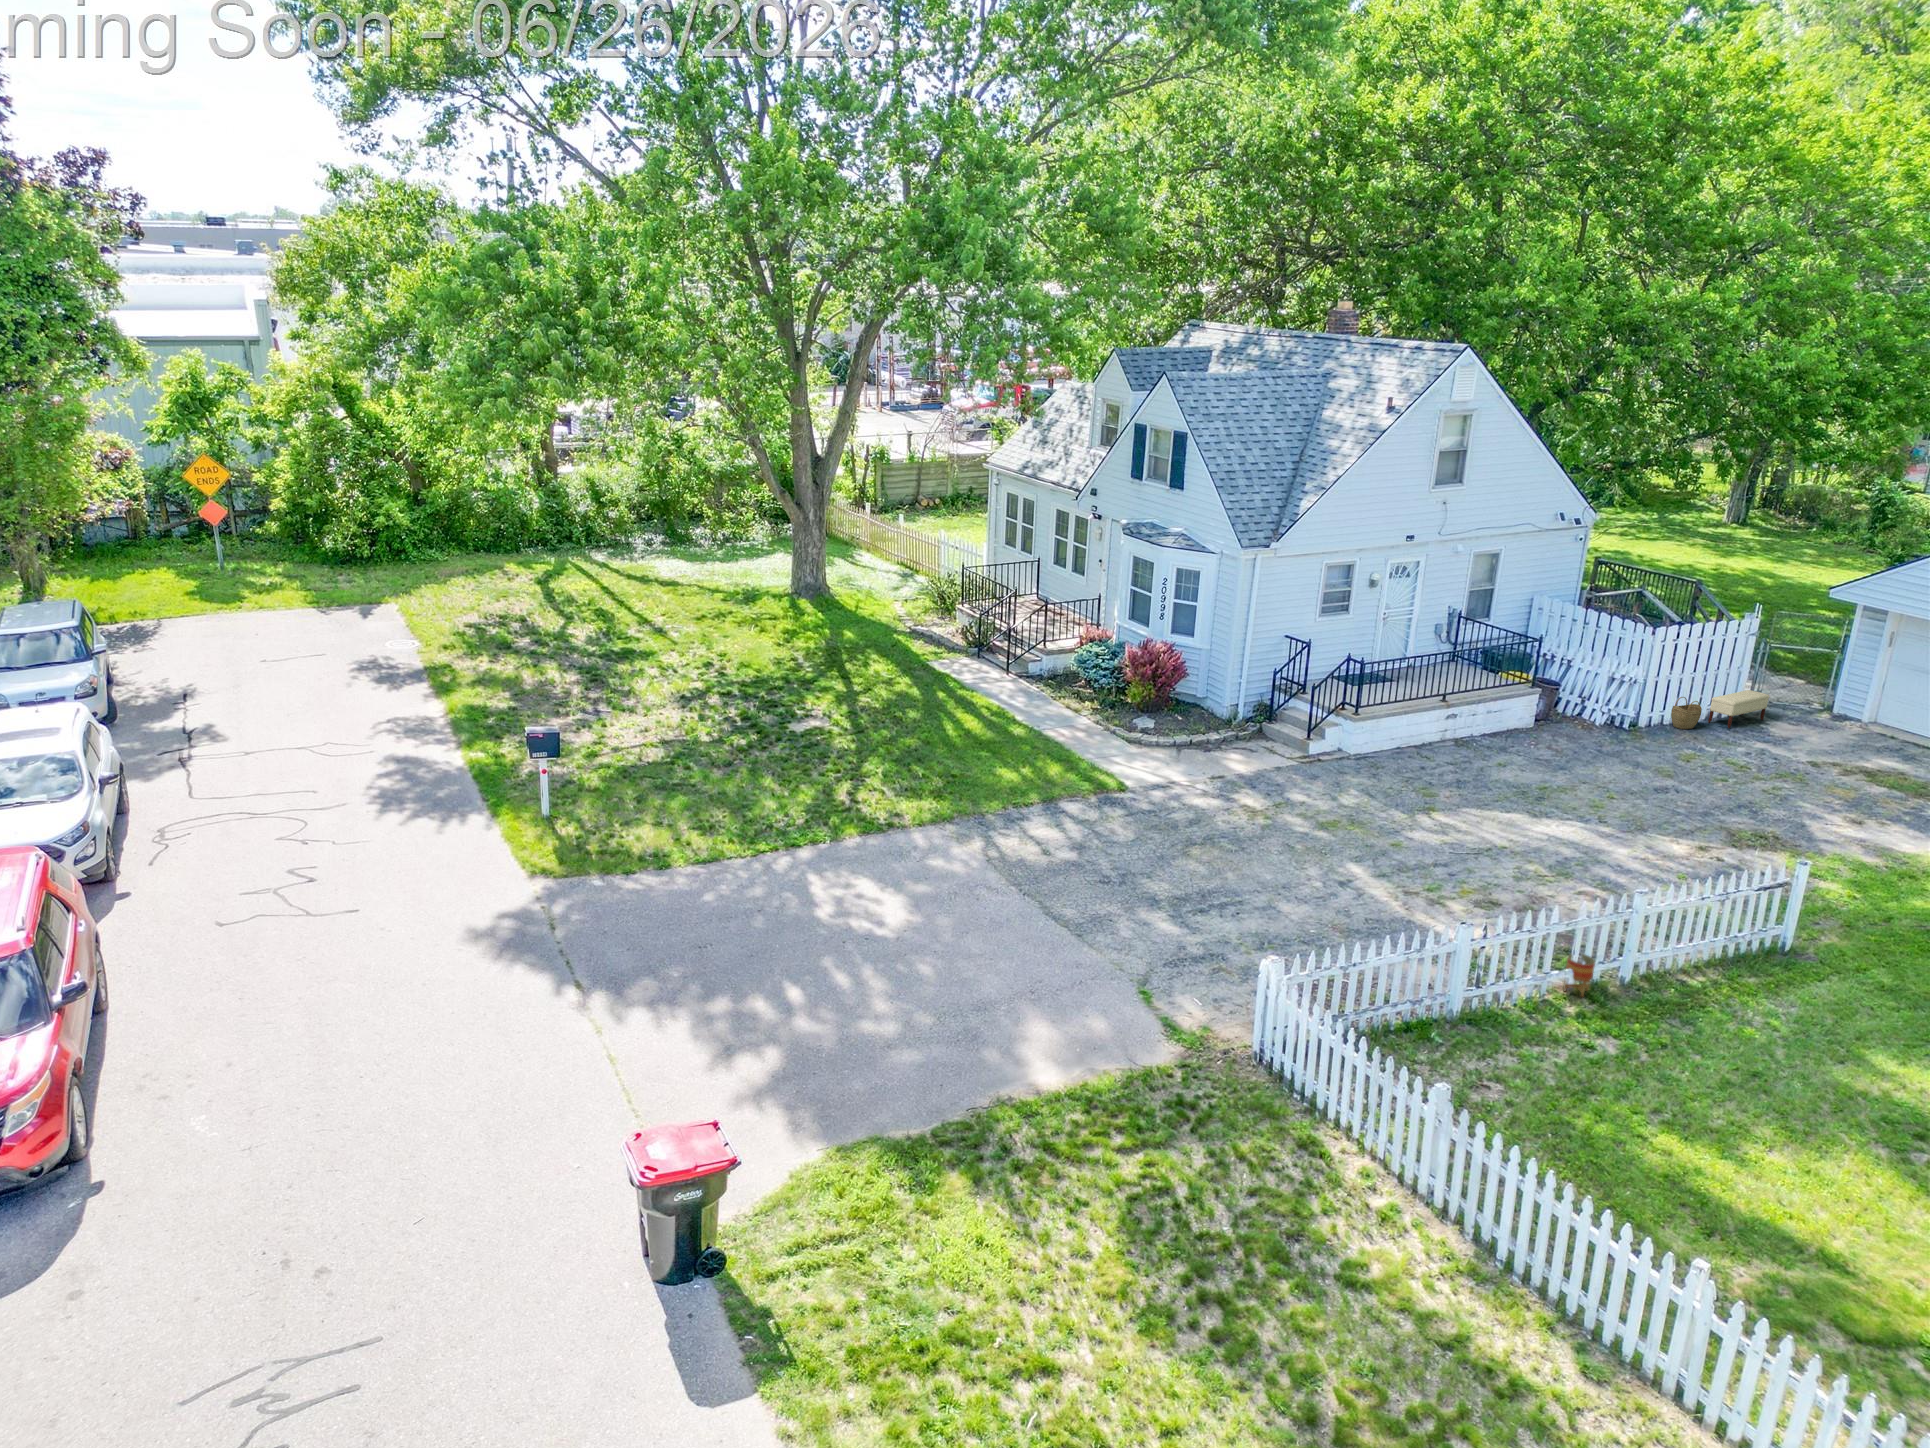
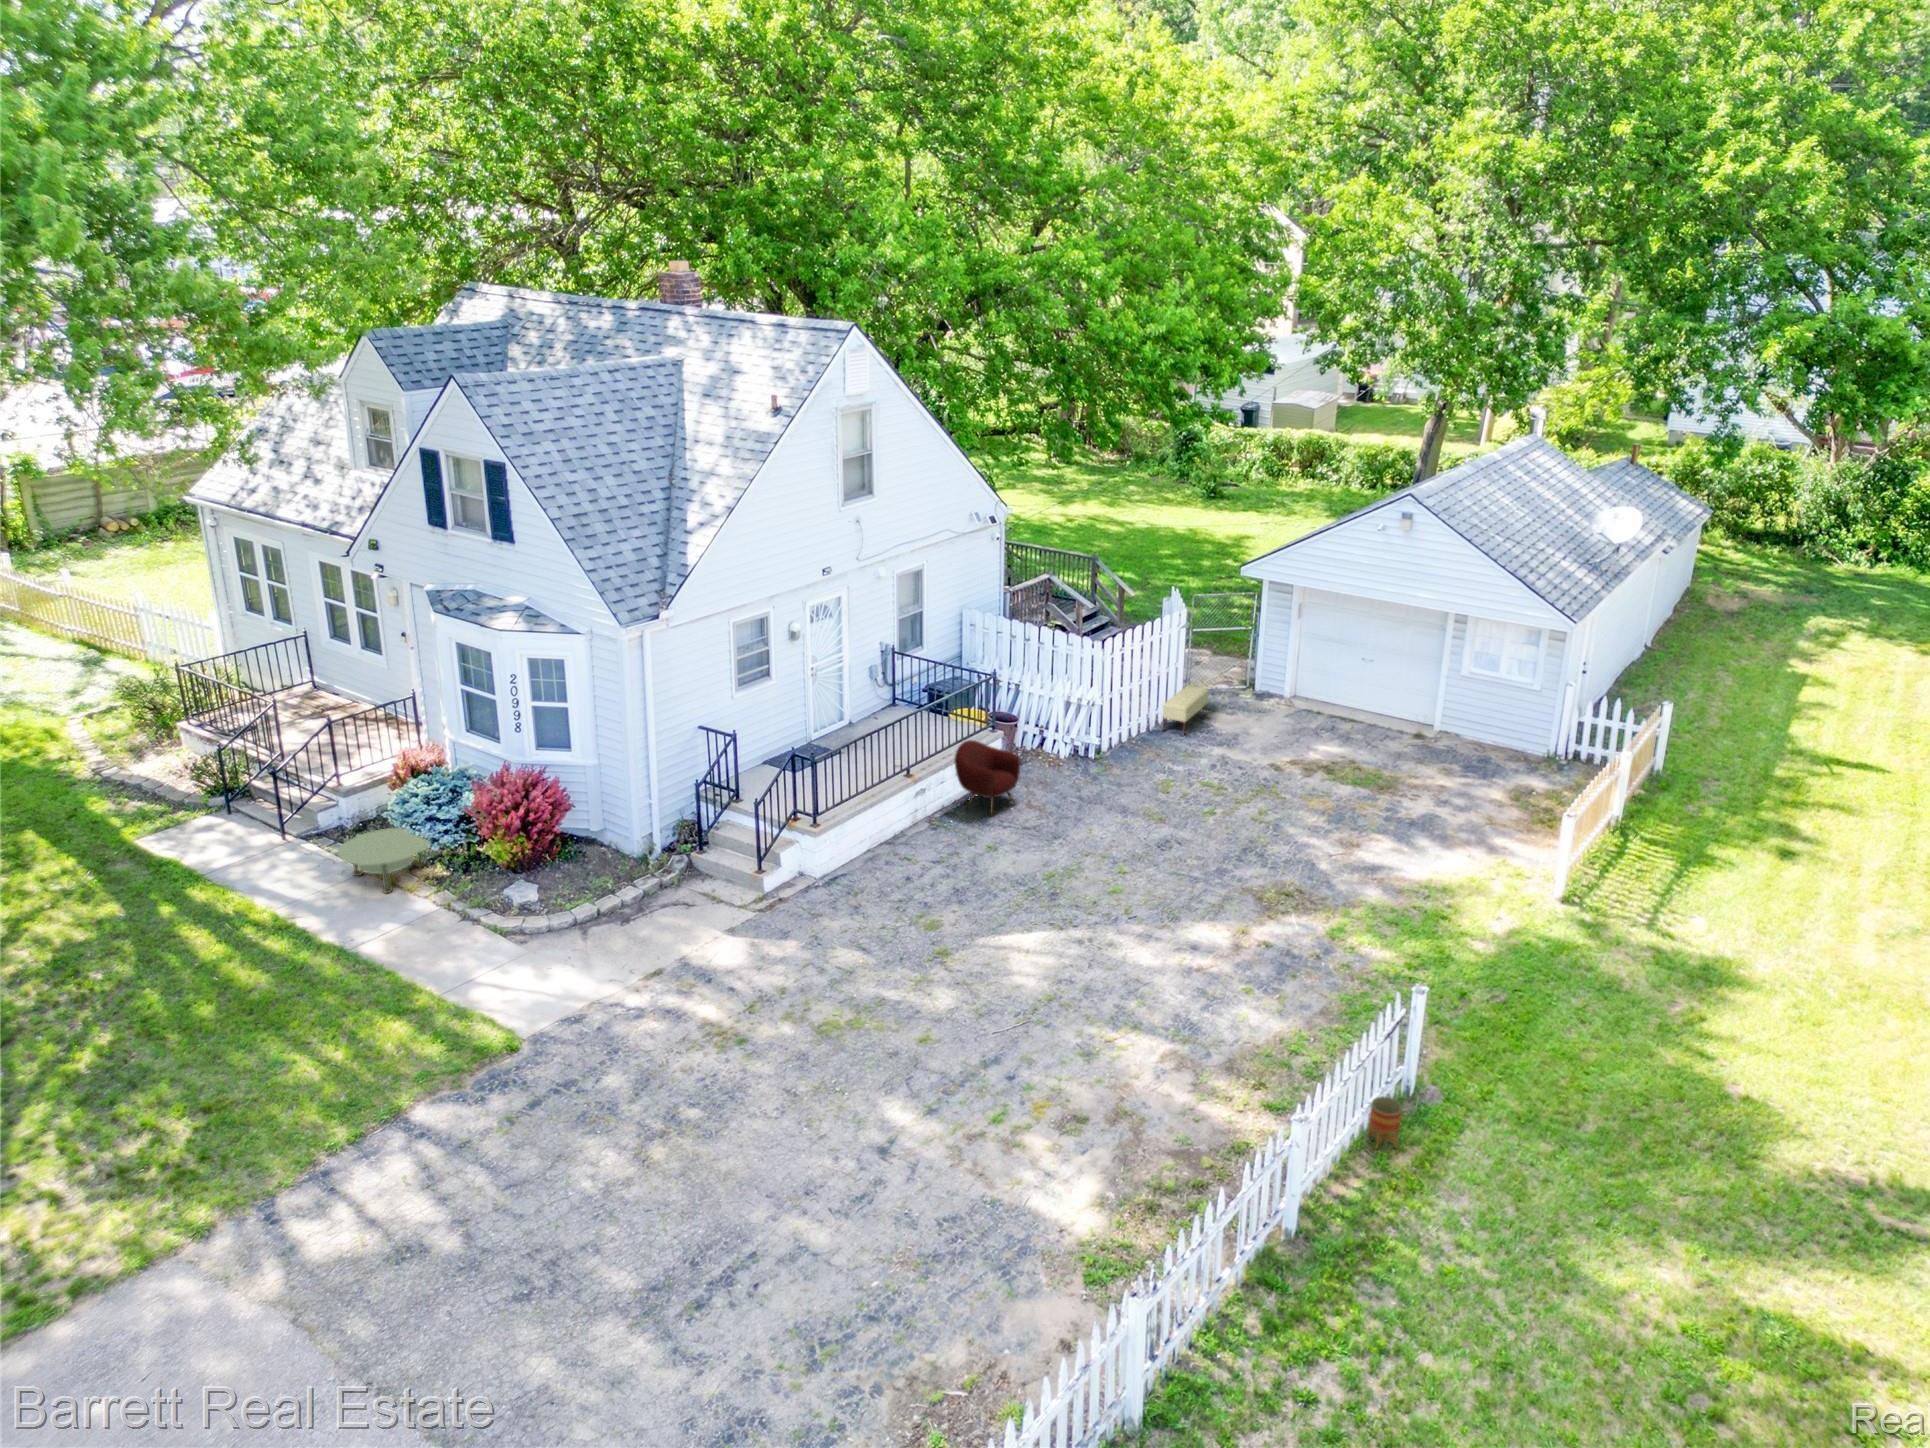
round table: none [1037,671,1094,708] -> present [337,828,430,893]
armchair: none [1486,684,1546,745] -> present [955,740,1021,815]
woven basket: present [1671,697,1702,729] -> none [1131,710,1159,747]
planter: present [1563,953,1595,996] -> present [1368,1096,1402,1149]

